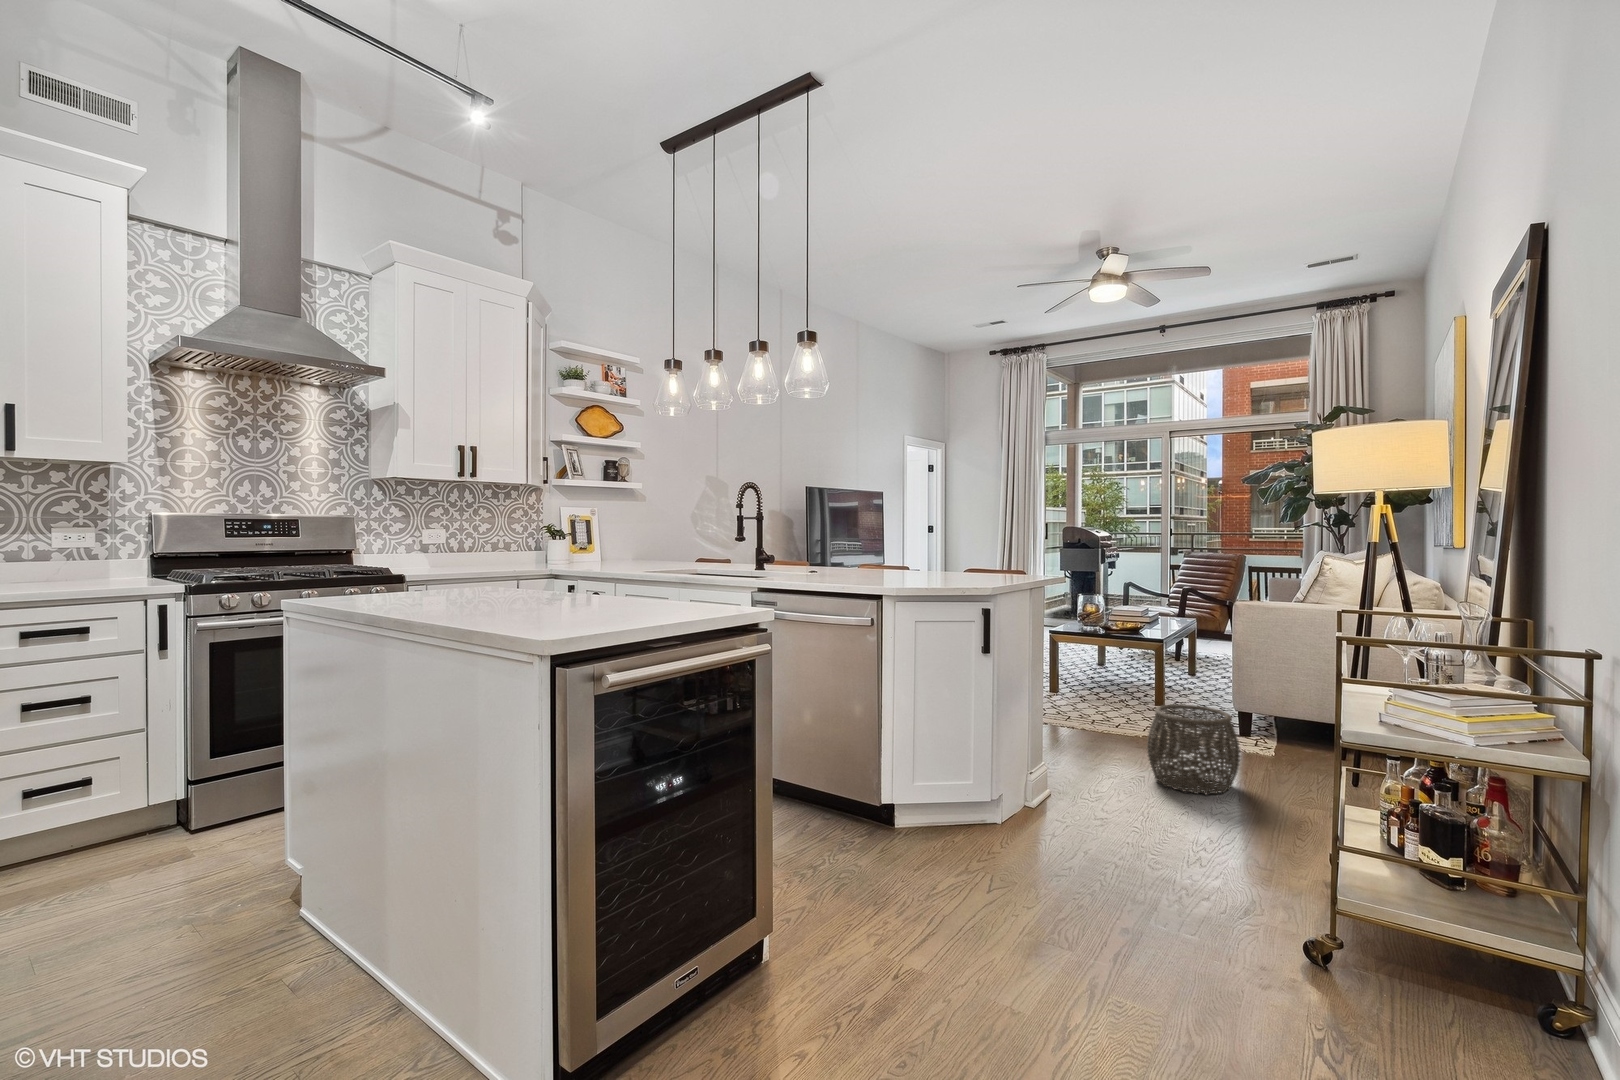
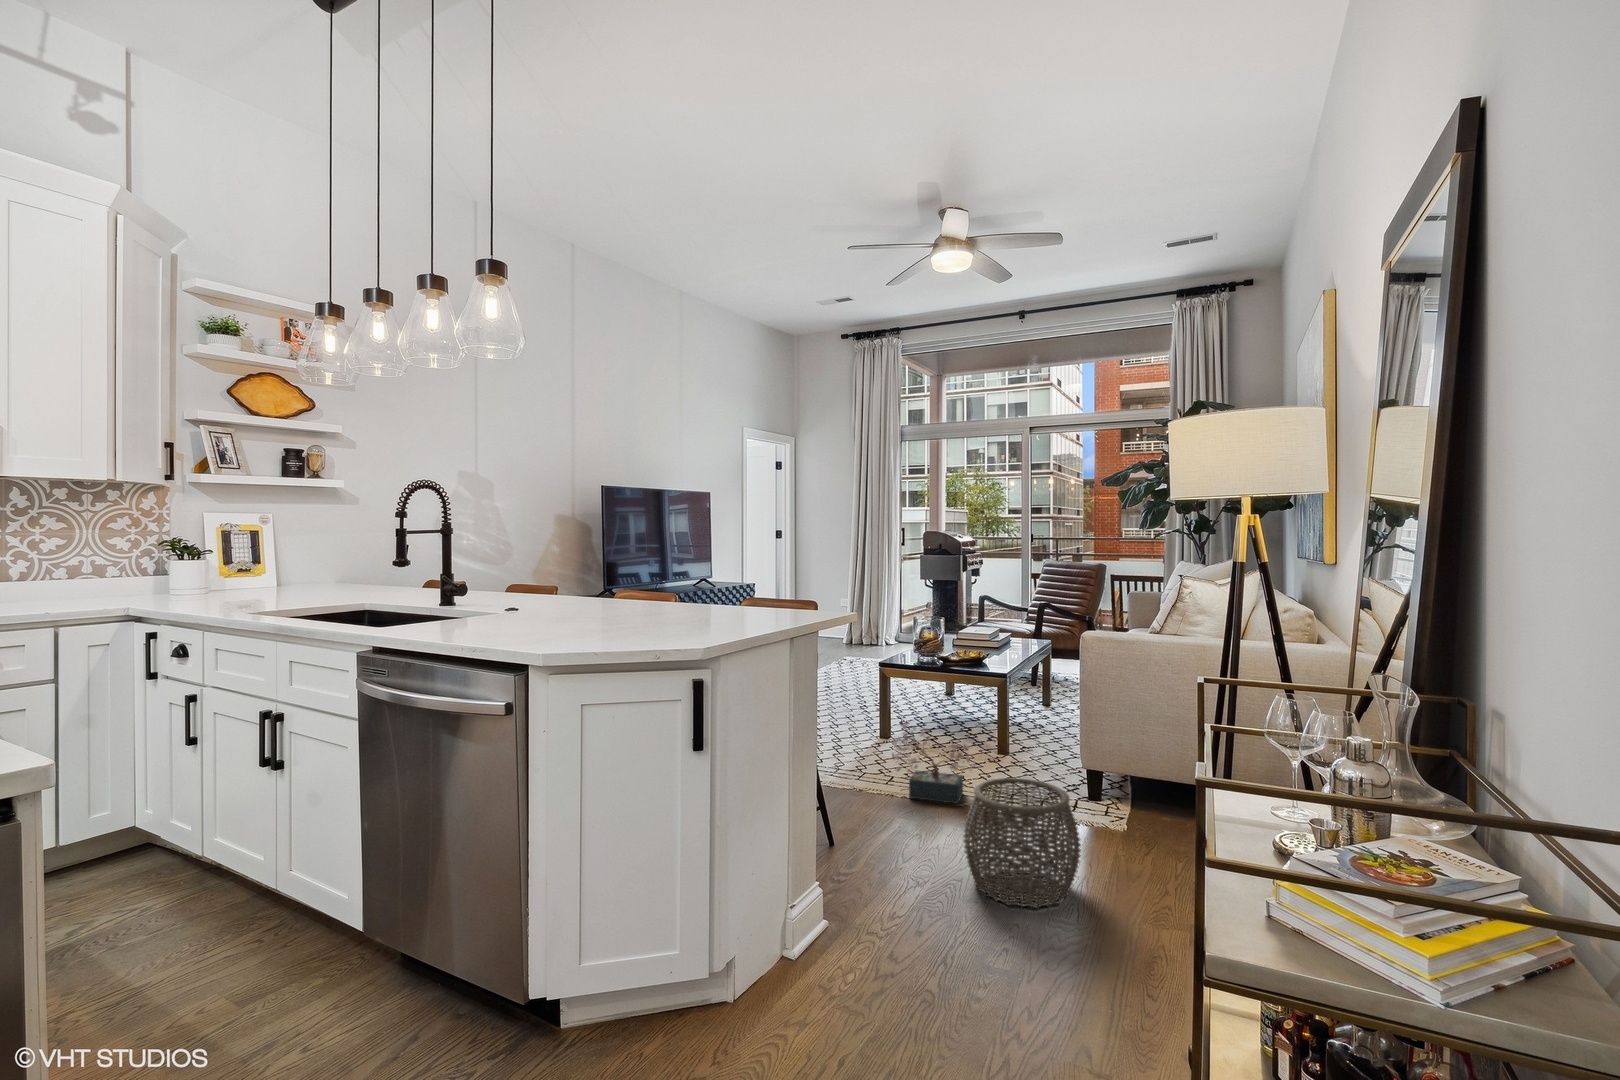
decorative plant: none [1072,672,1144,735] -> present [892,722,975,804]

